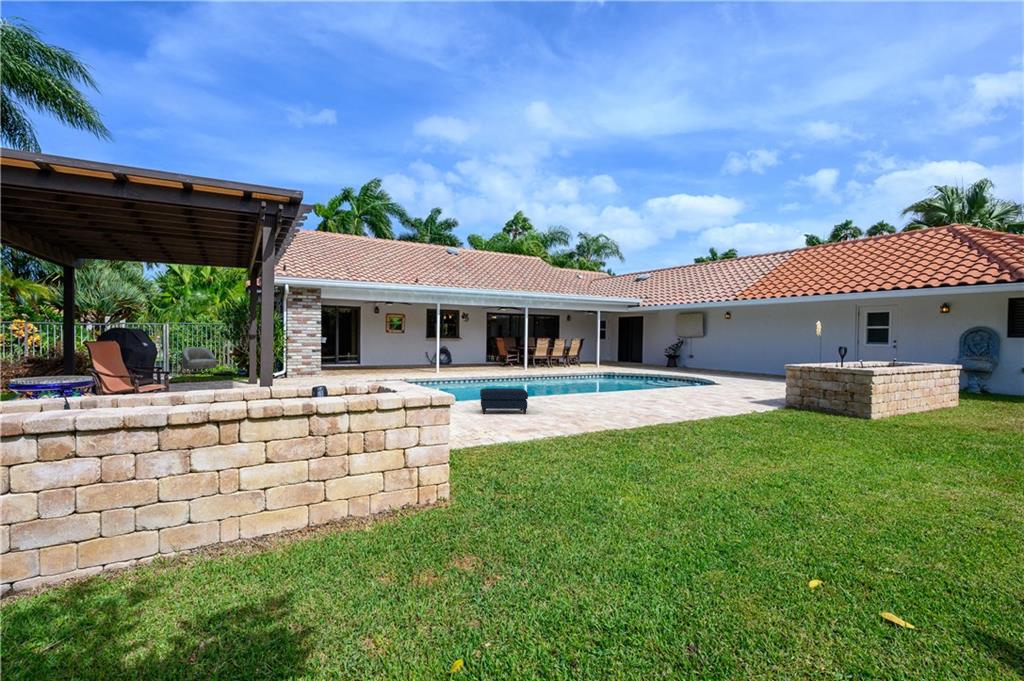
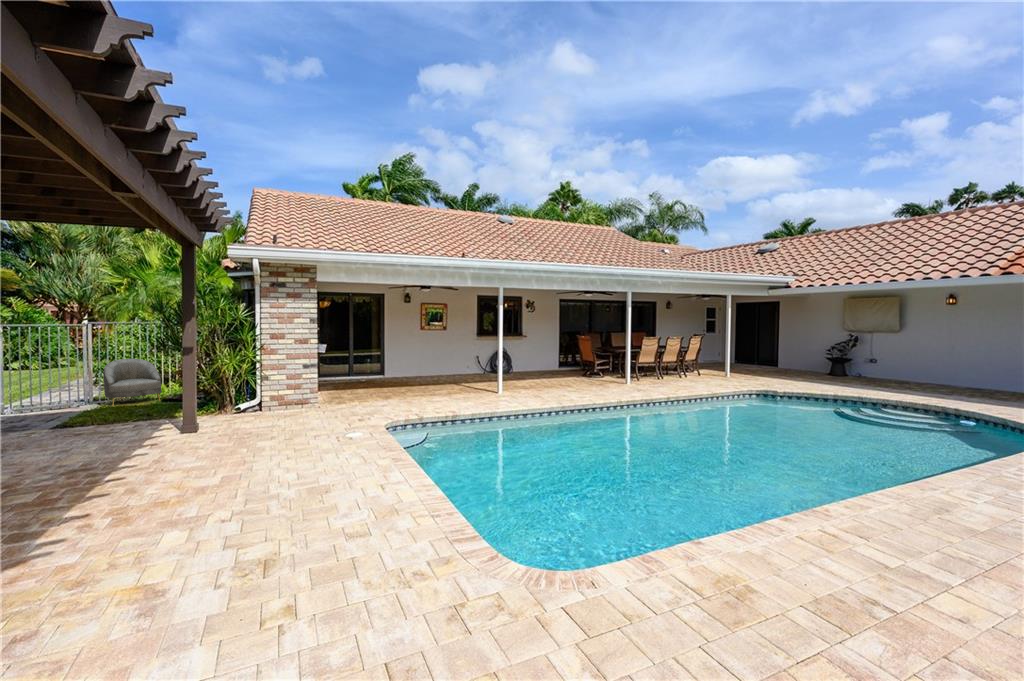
ottoman: present [480,388,528,414] -> none [721,540,926,660]

